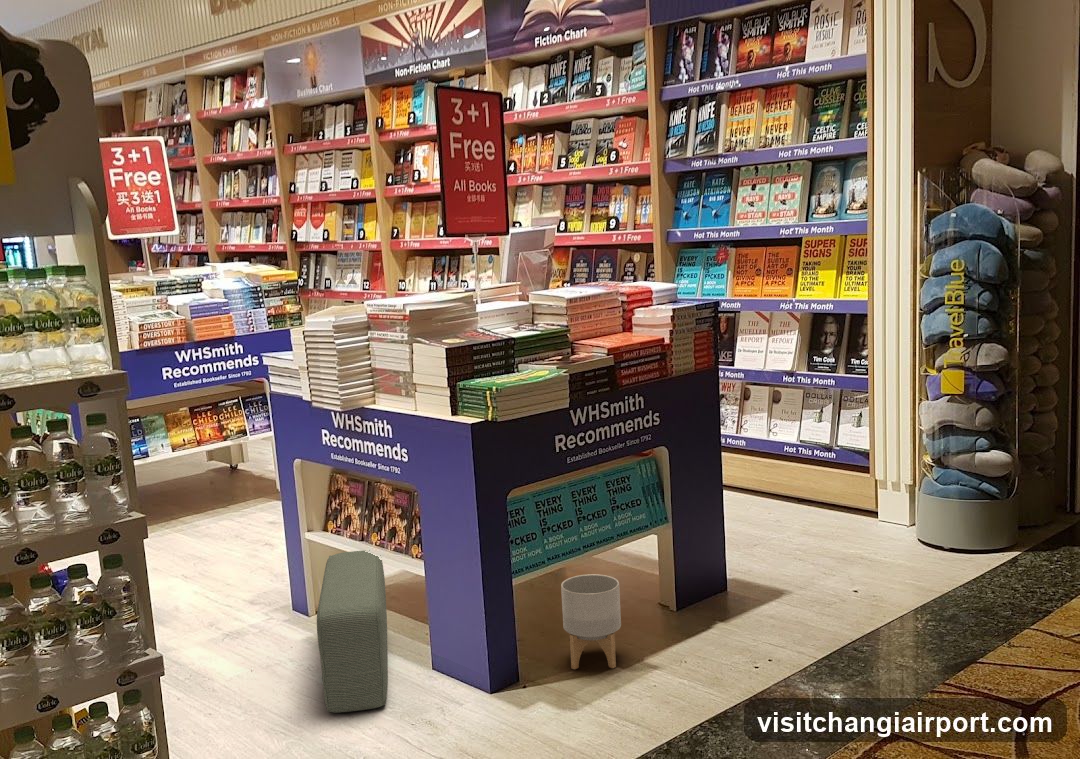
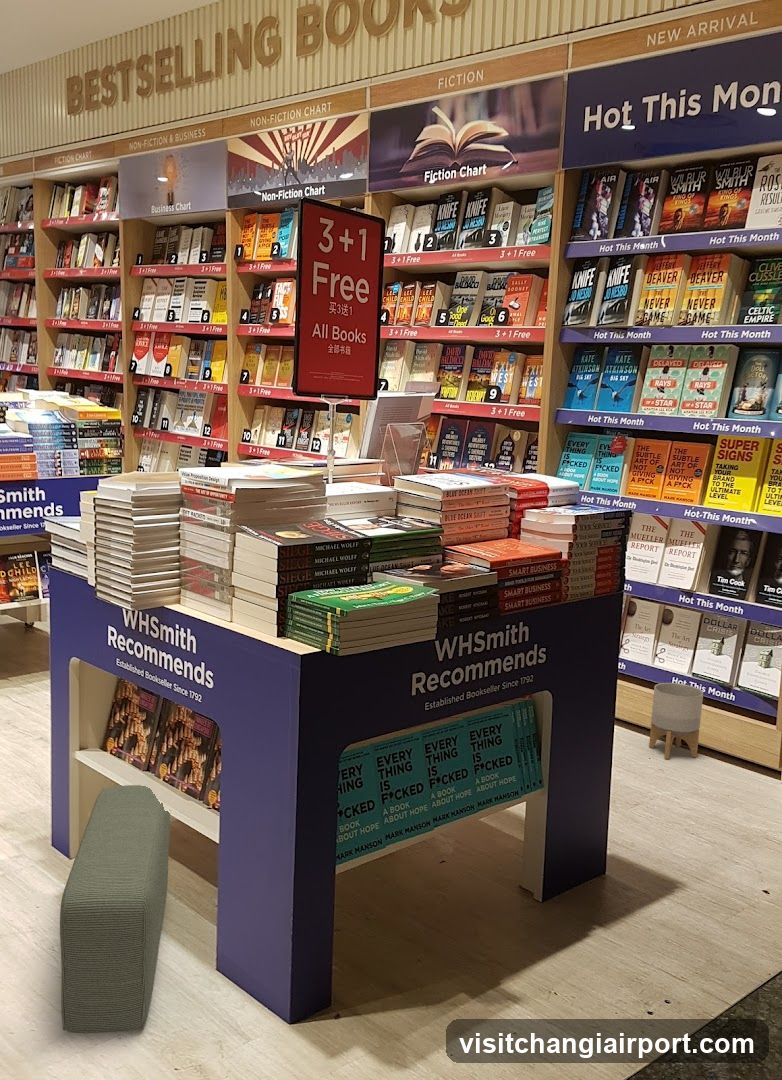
planter: present [561,574,621,669] -> present [649,683,703,759]

